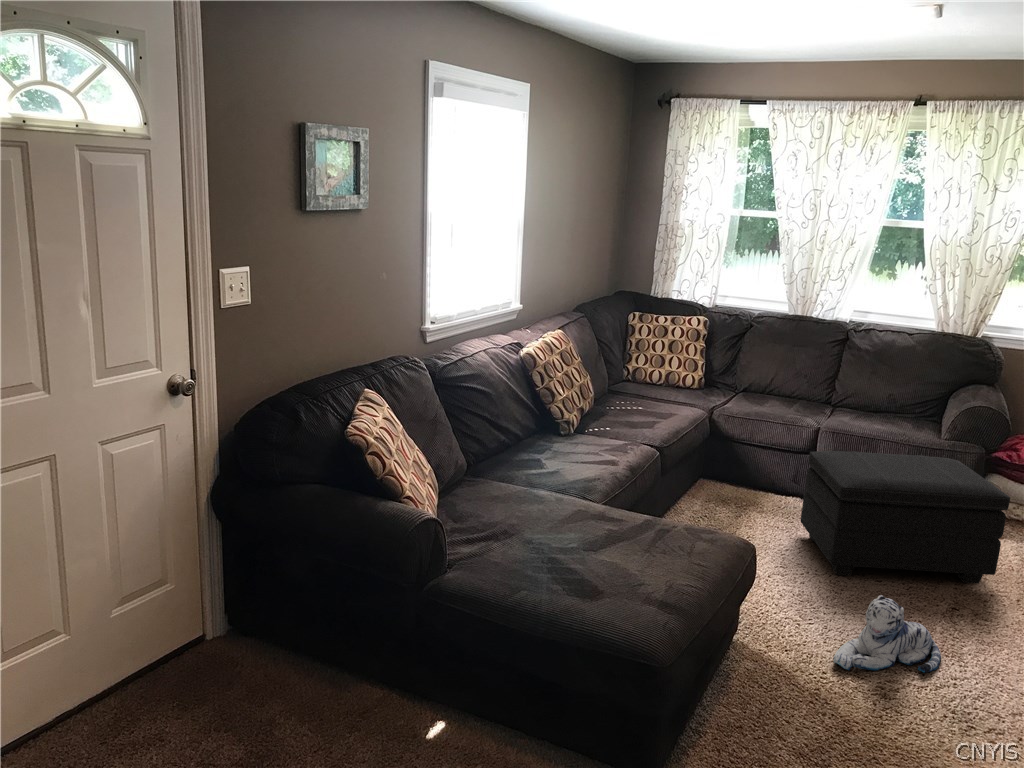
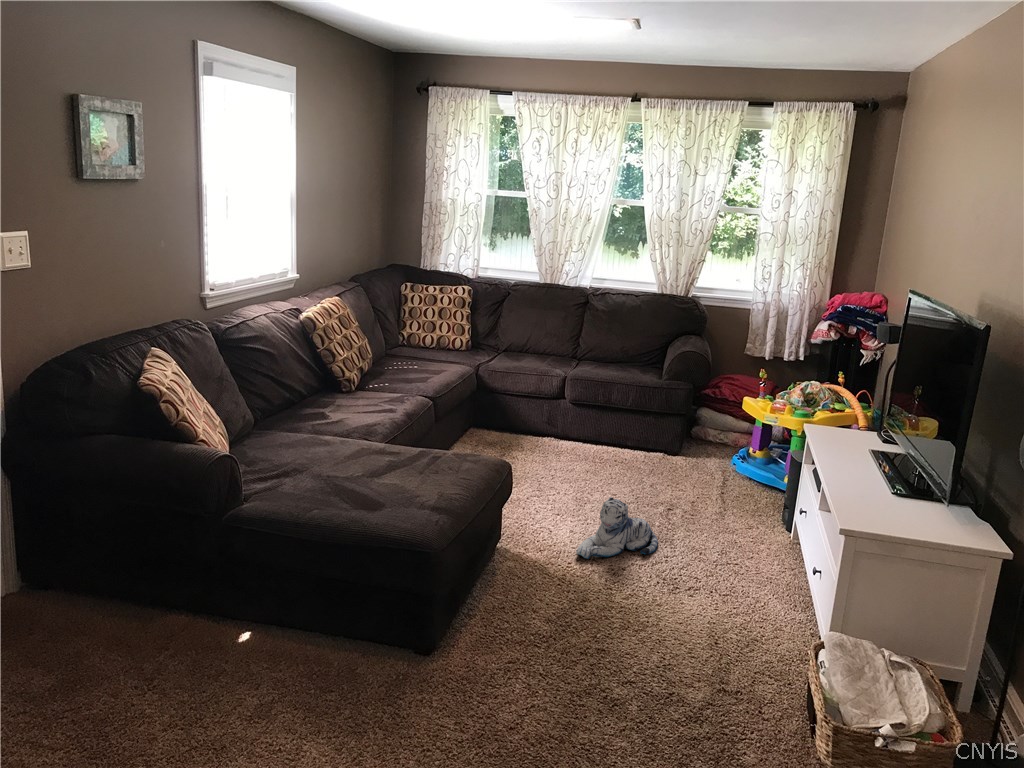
footstool: present [801,451,1010,584] -> none [553,391,709,492]

